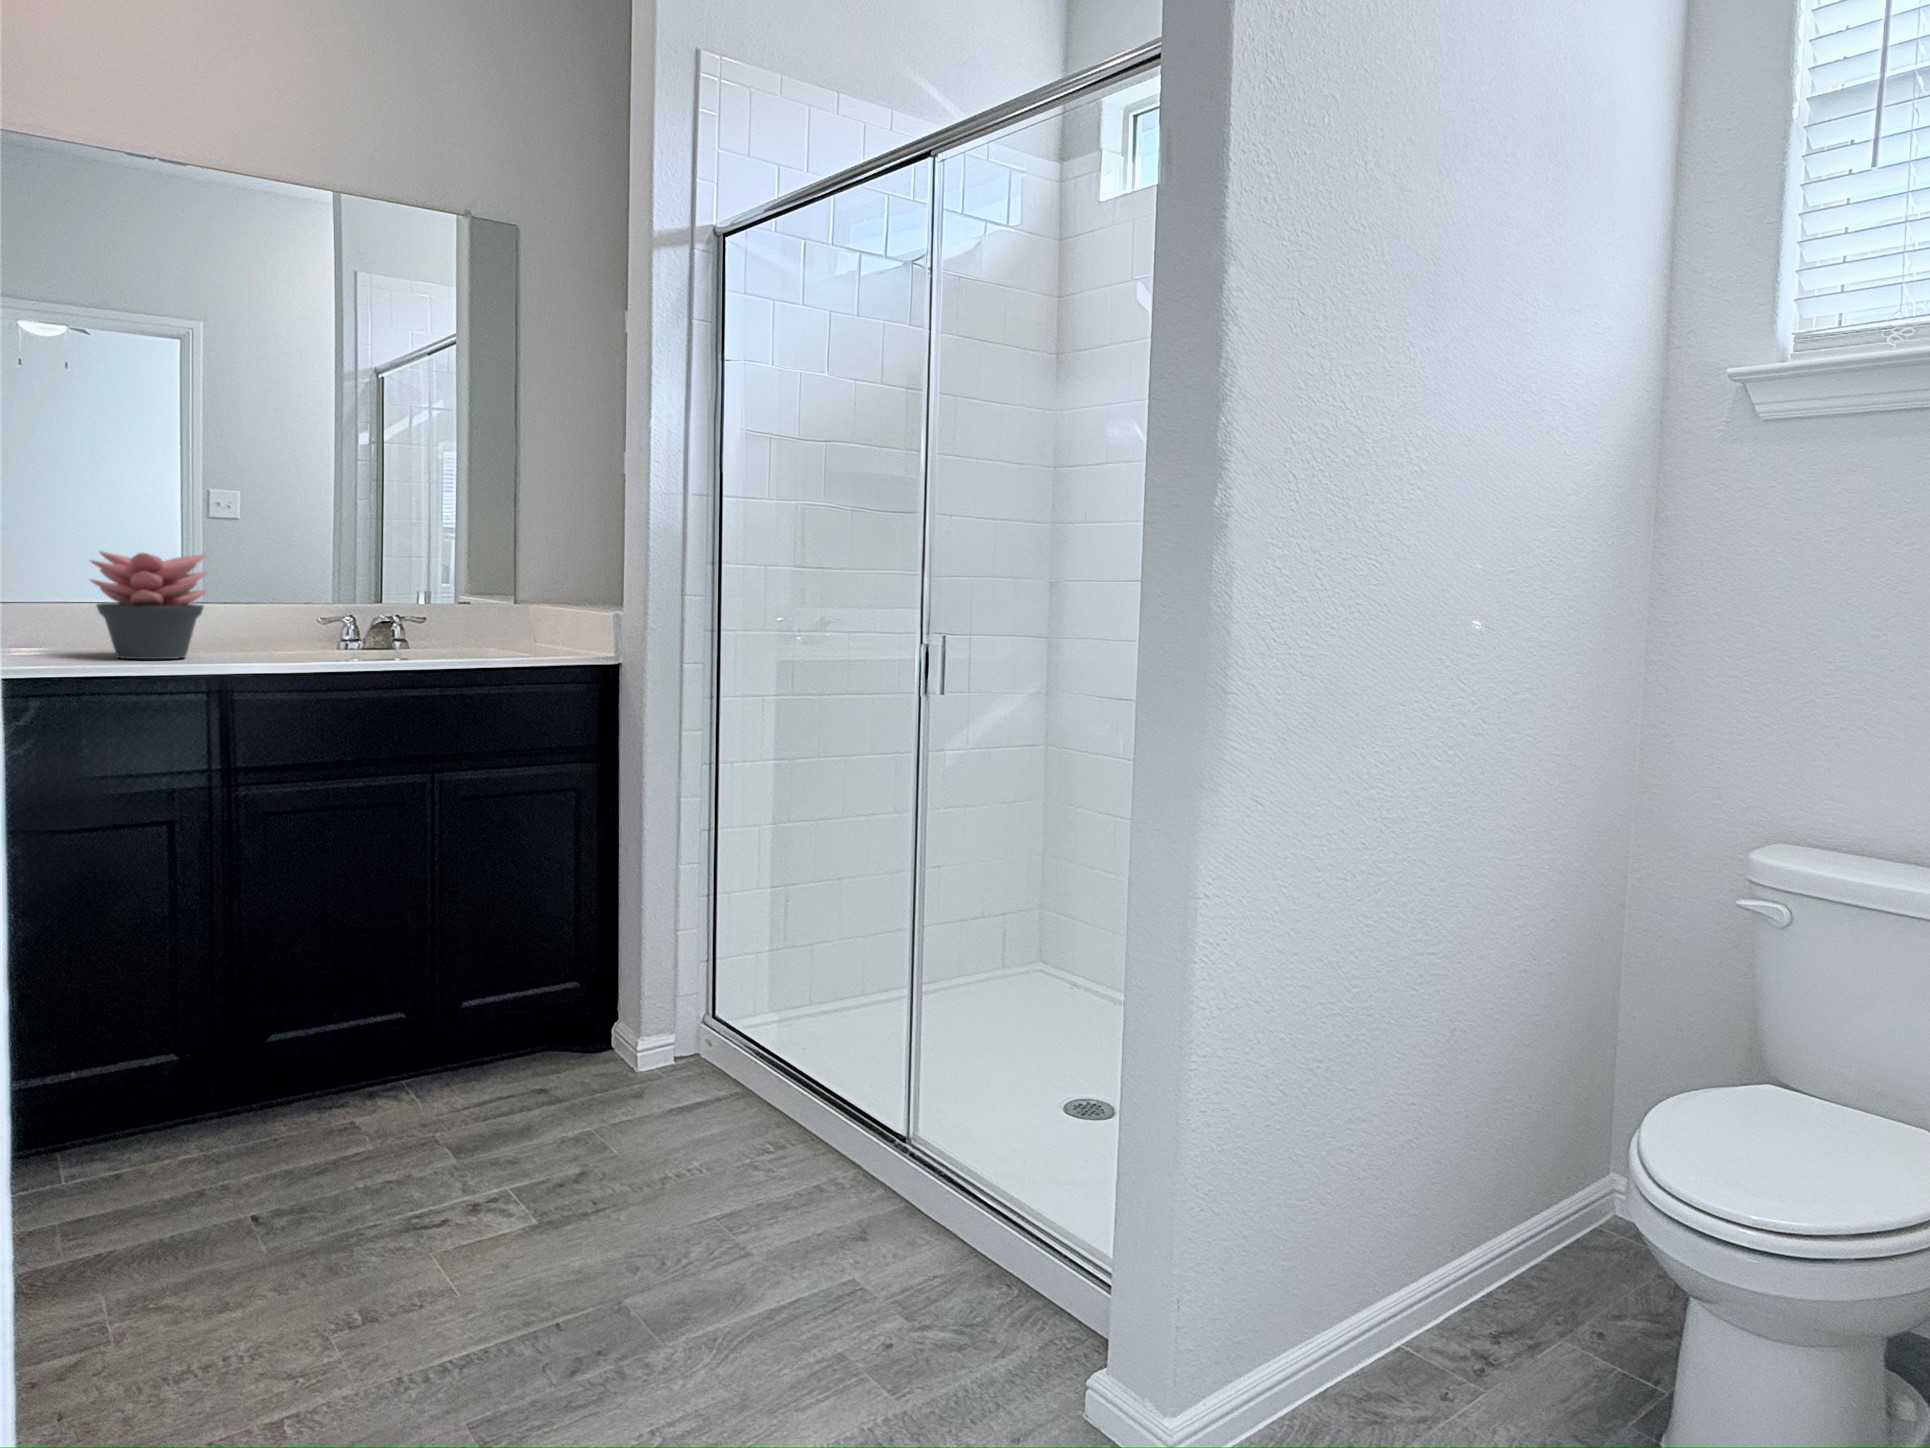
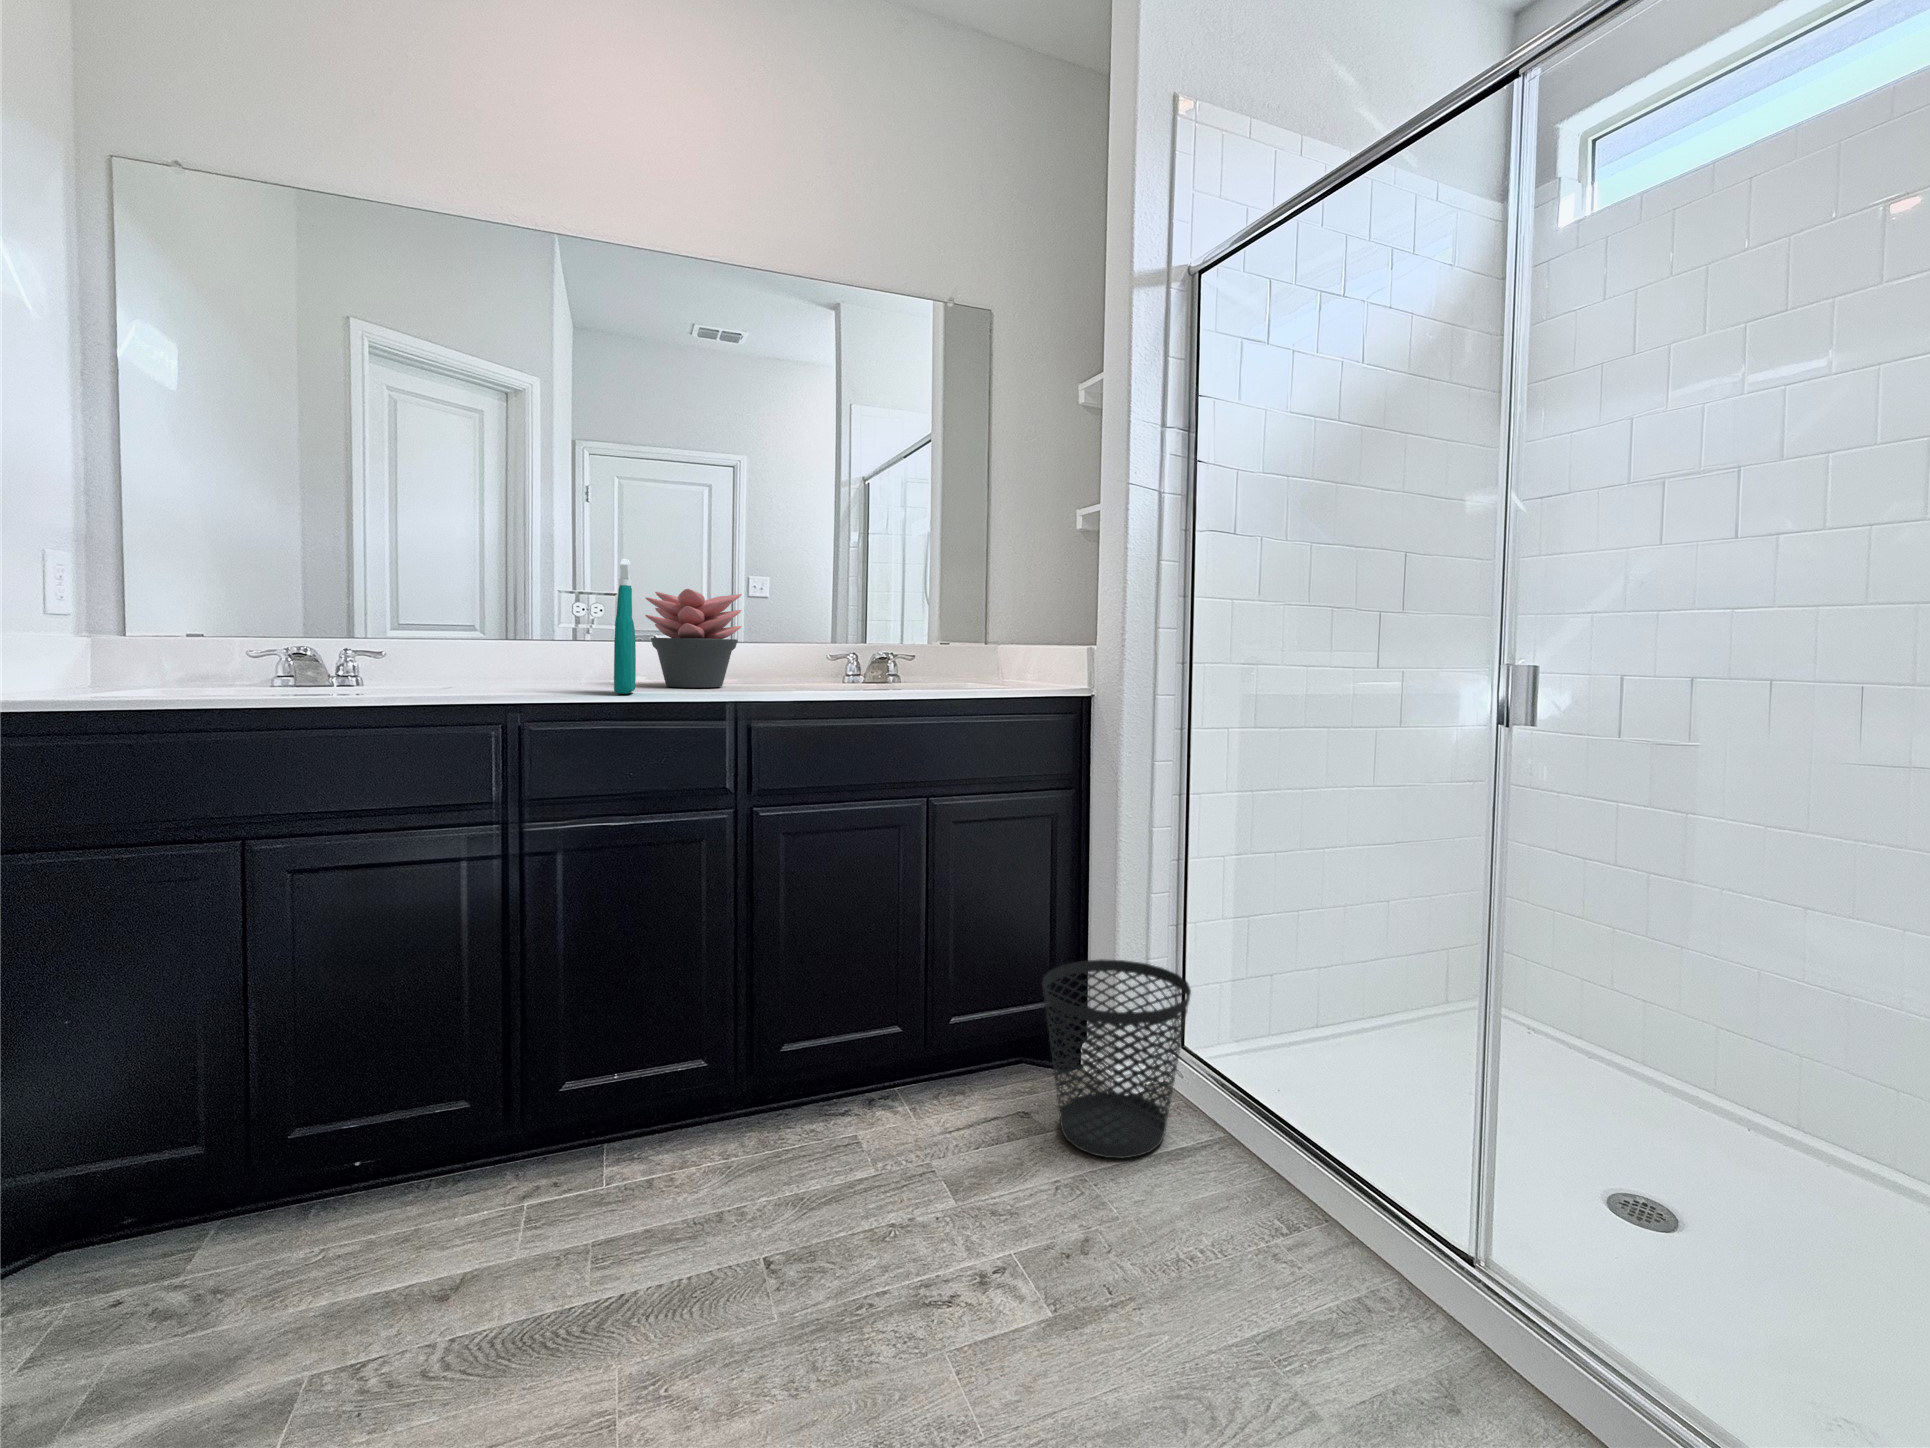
spray bottle: none [61,525,84,669] -> present [614,559,636,694]
wastebasket: none [554,933,706,1116] -> present [1043,960,1191,1158]

